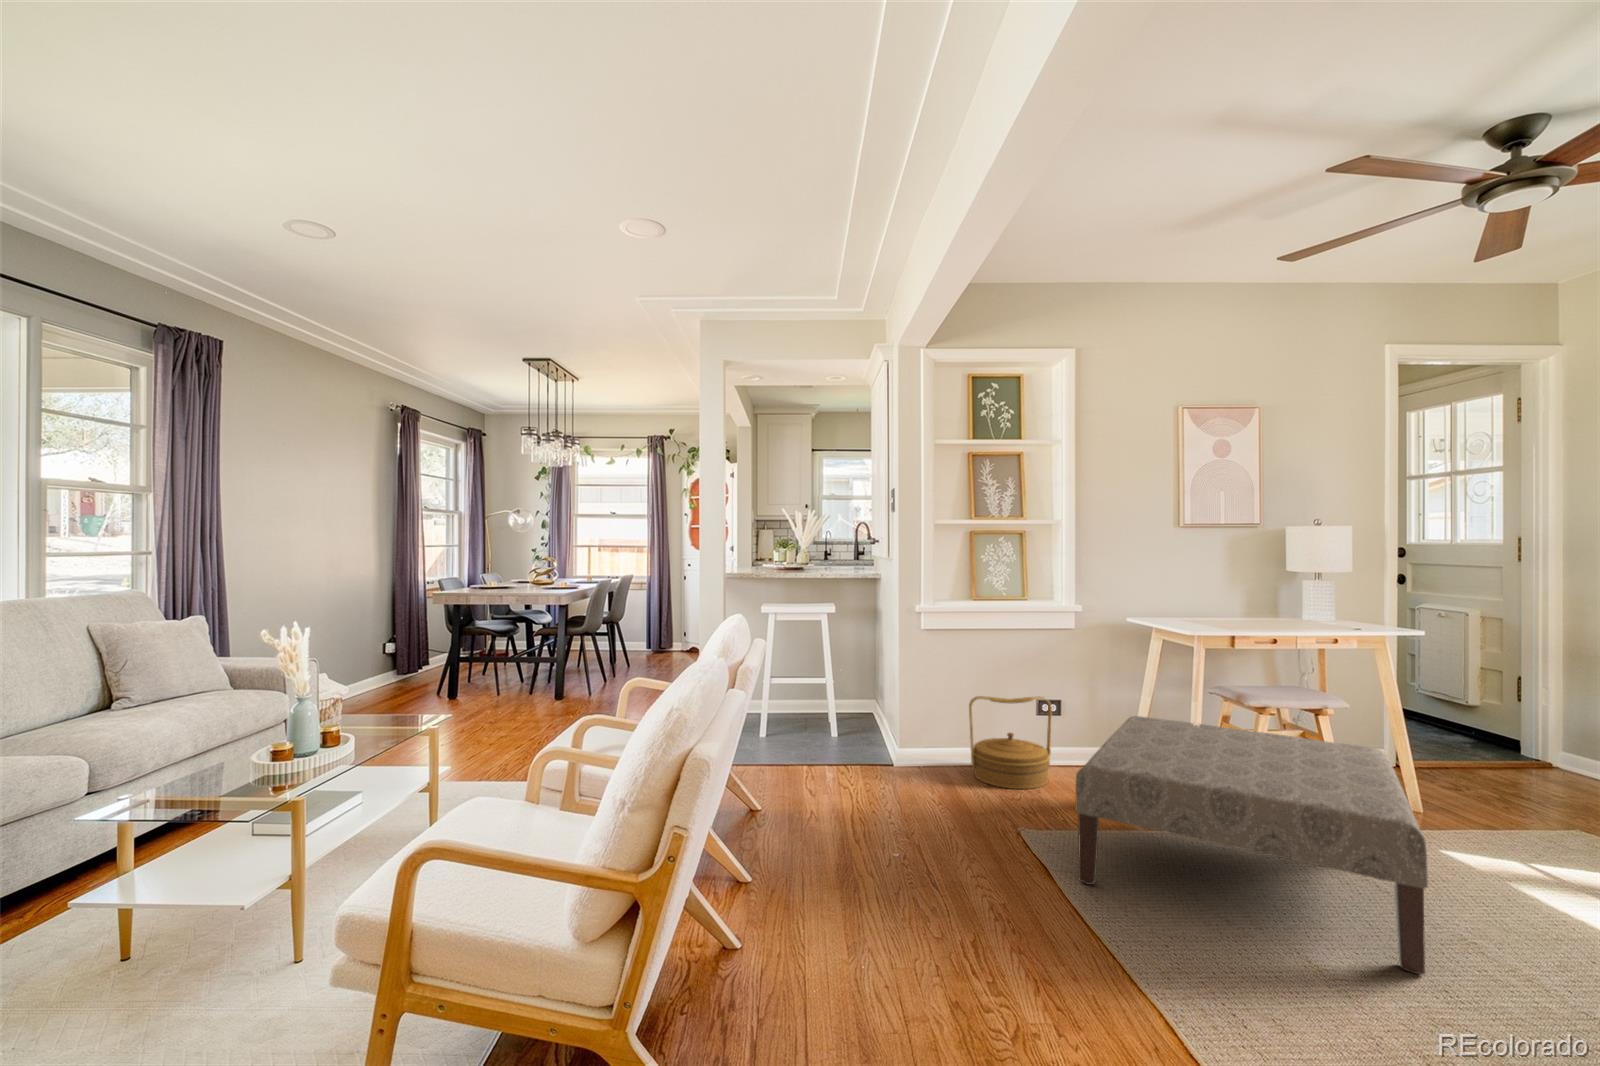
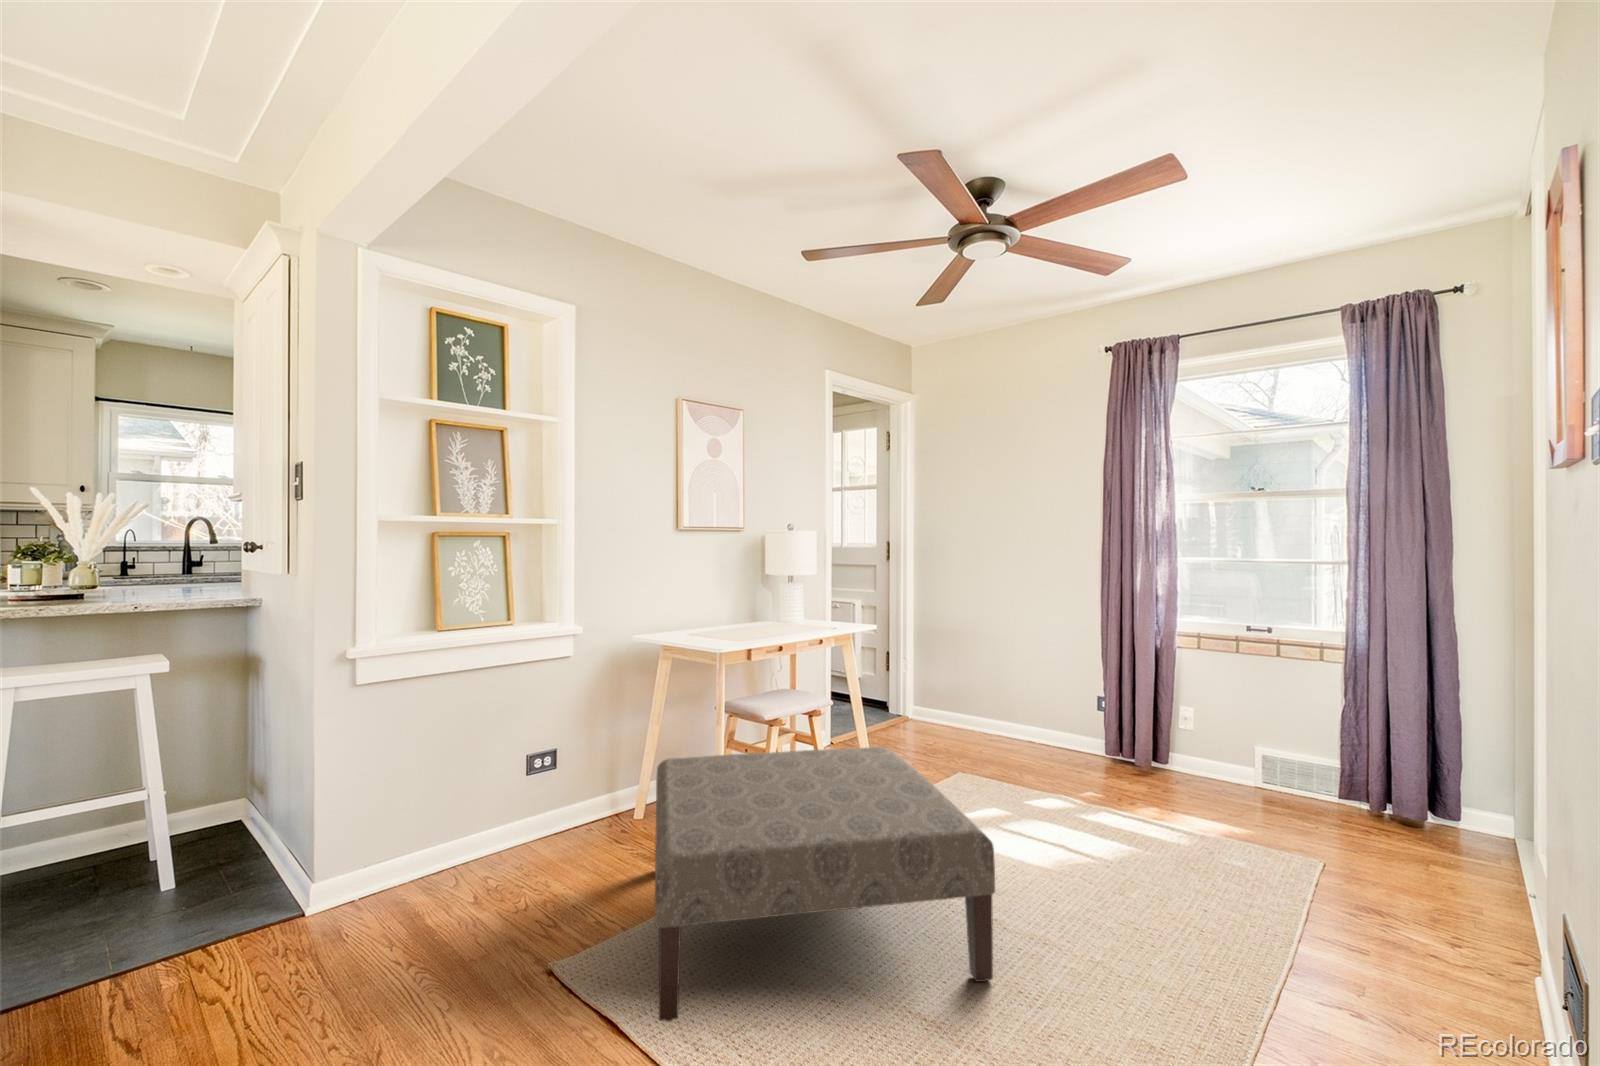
woven basket: present [969,696,1052,789] -> none [442,754,557,898]

